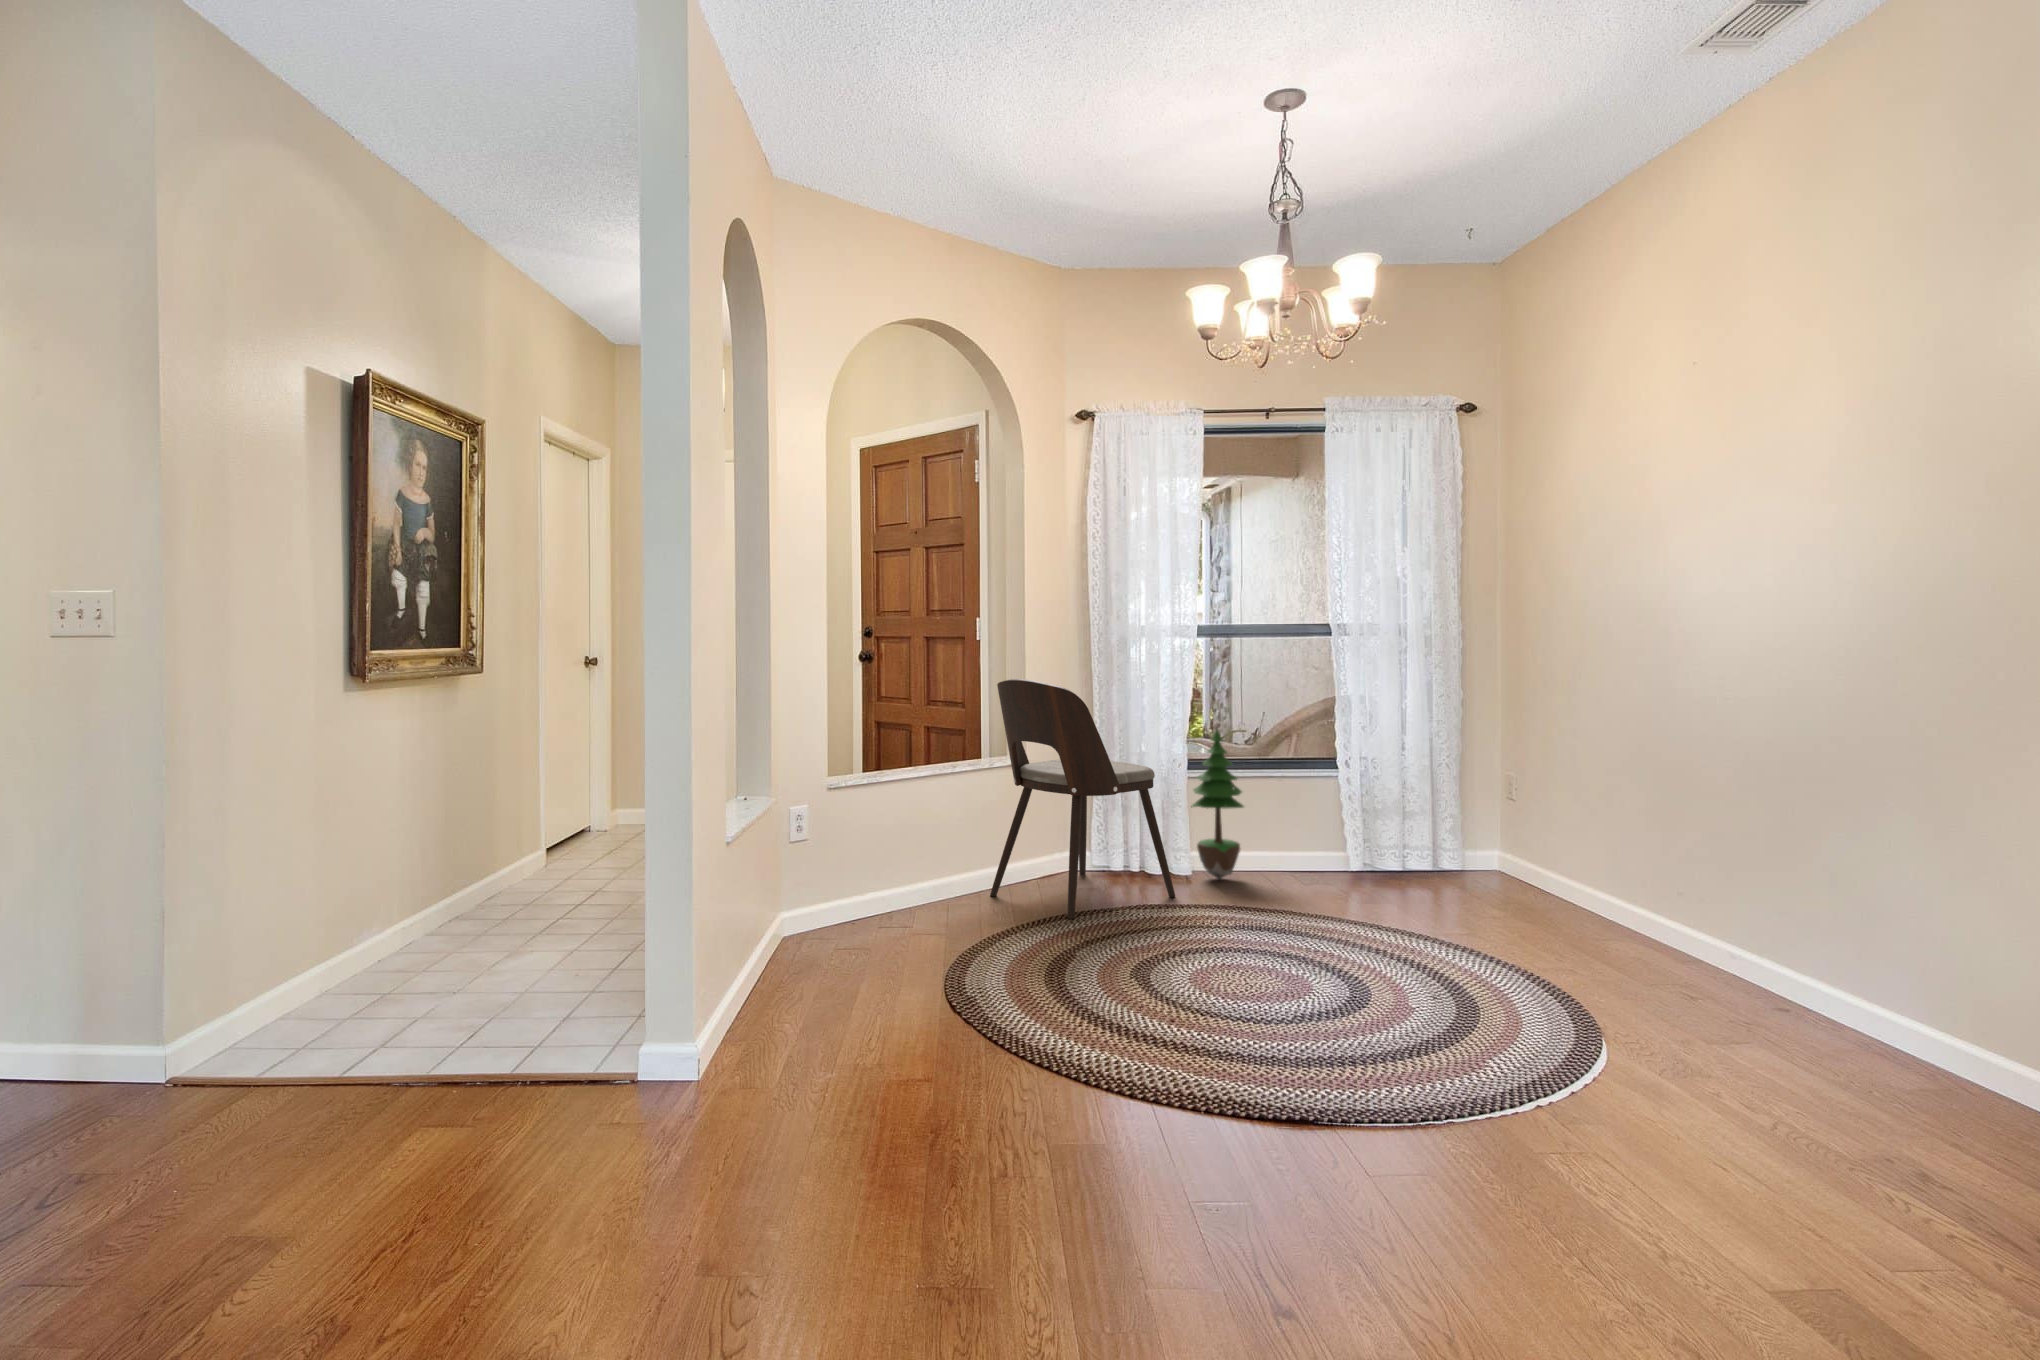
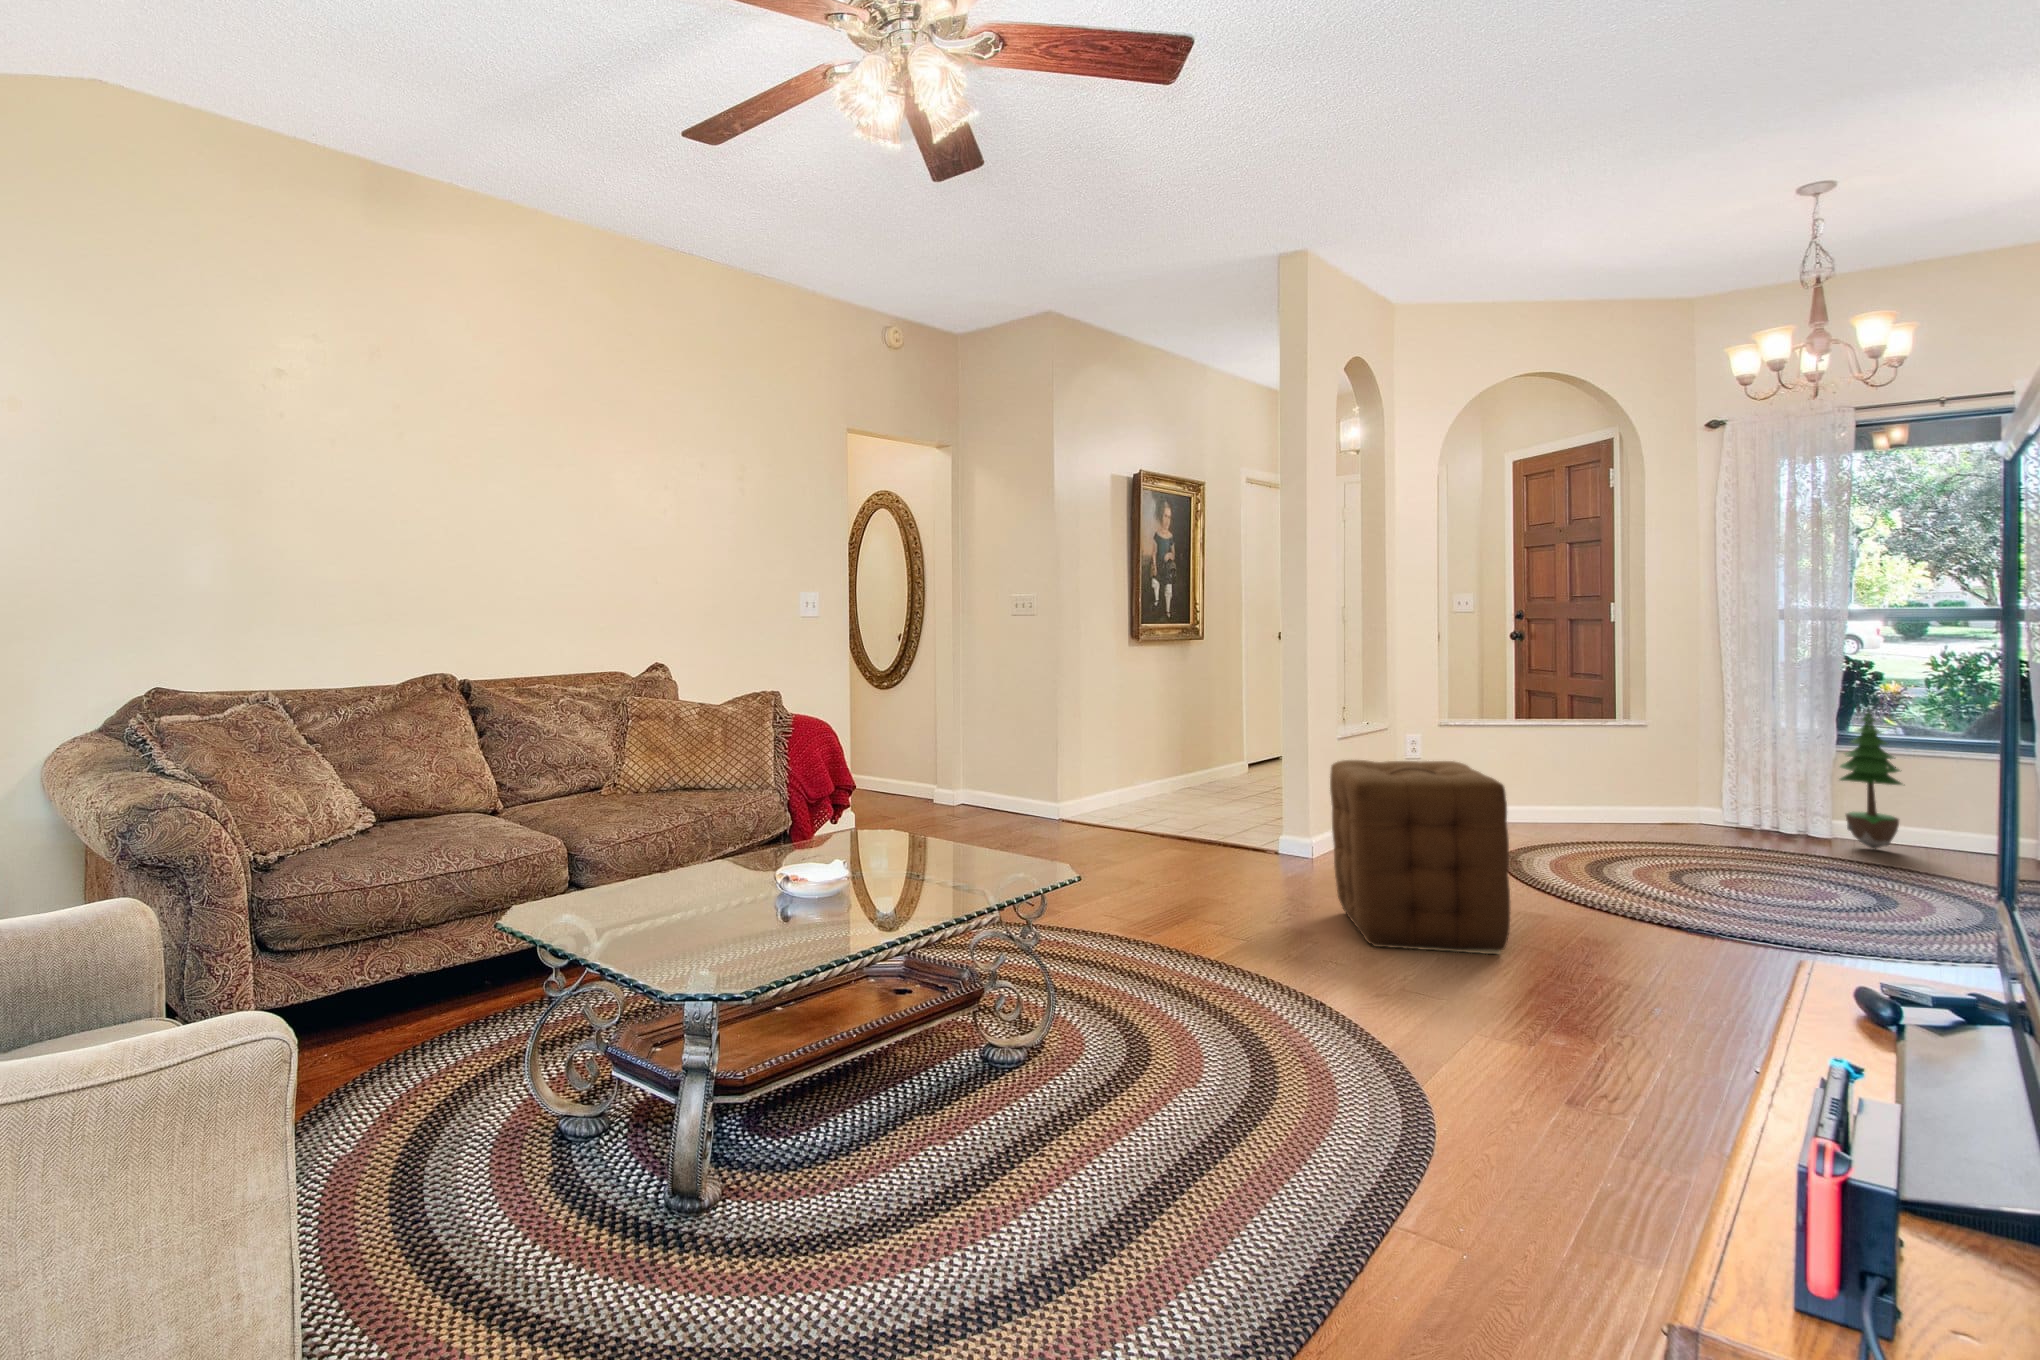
dining chair: present [990,679,1175,919] -> none [1606,657,1804,853]
ottoman: none [723,865,1023,1273] -> present [1330,760,1510,955]

